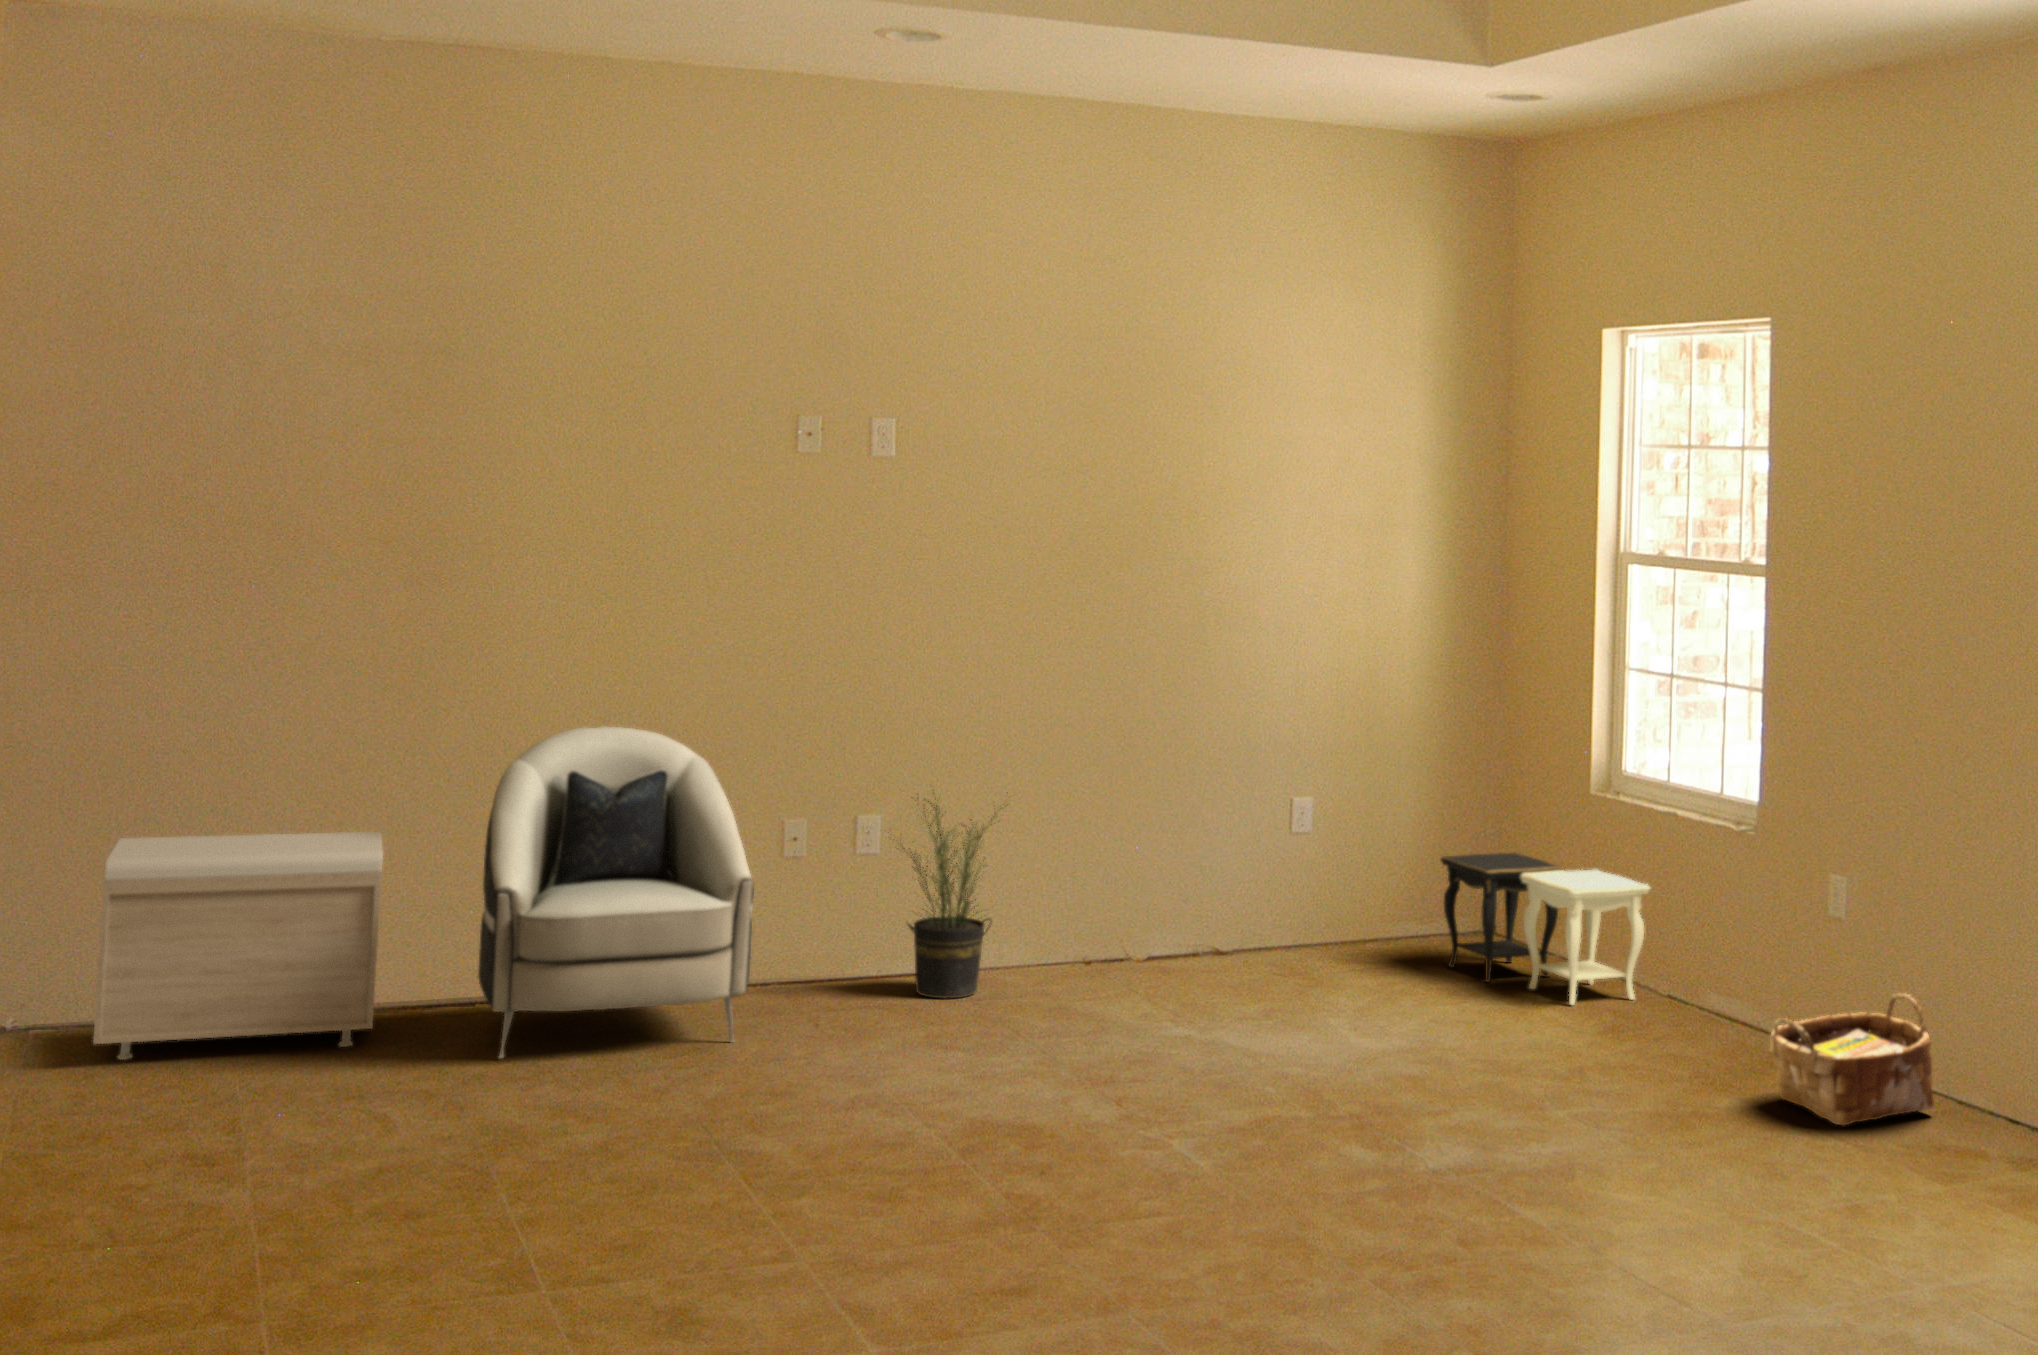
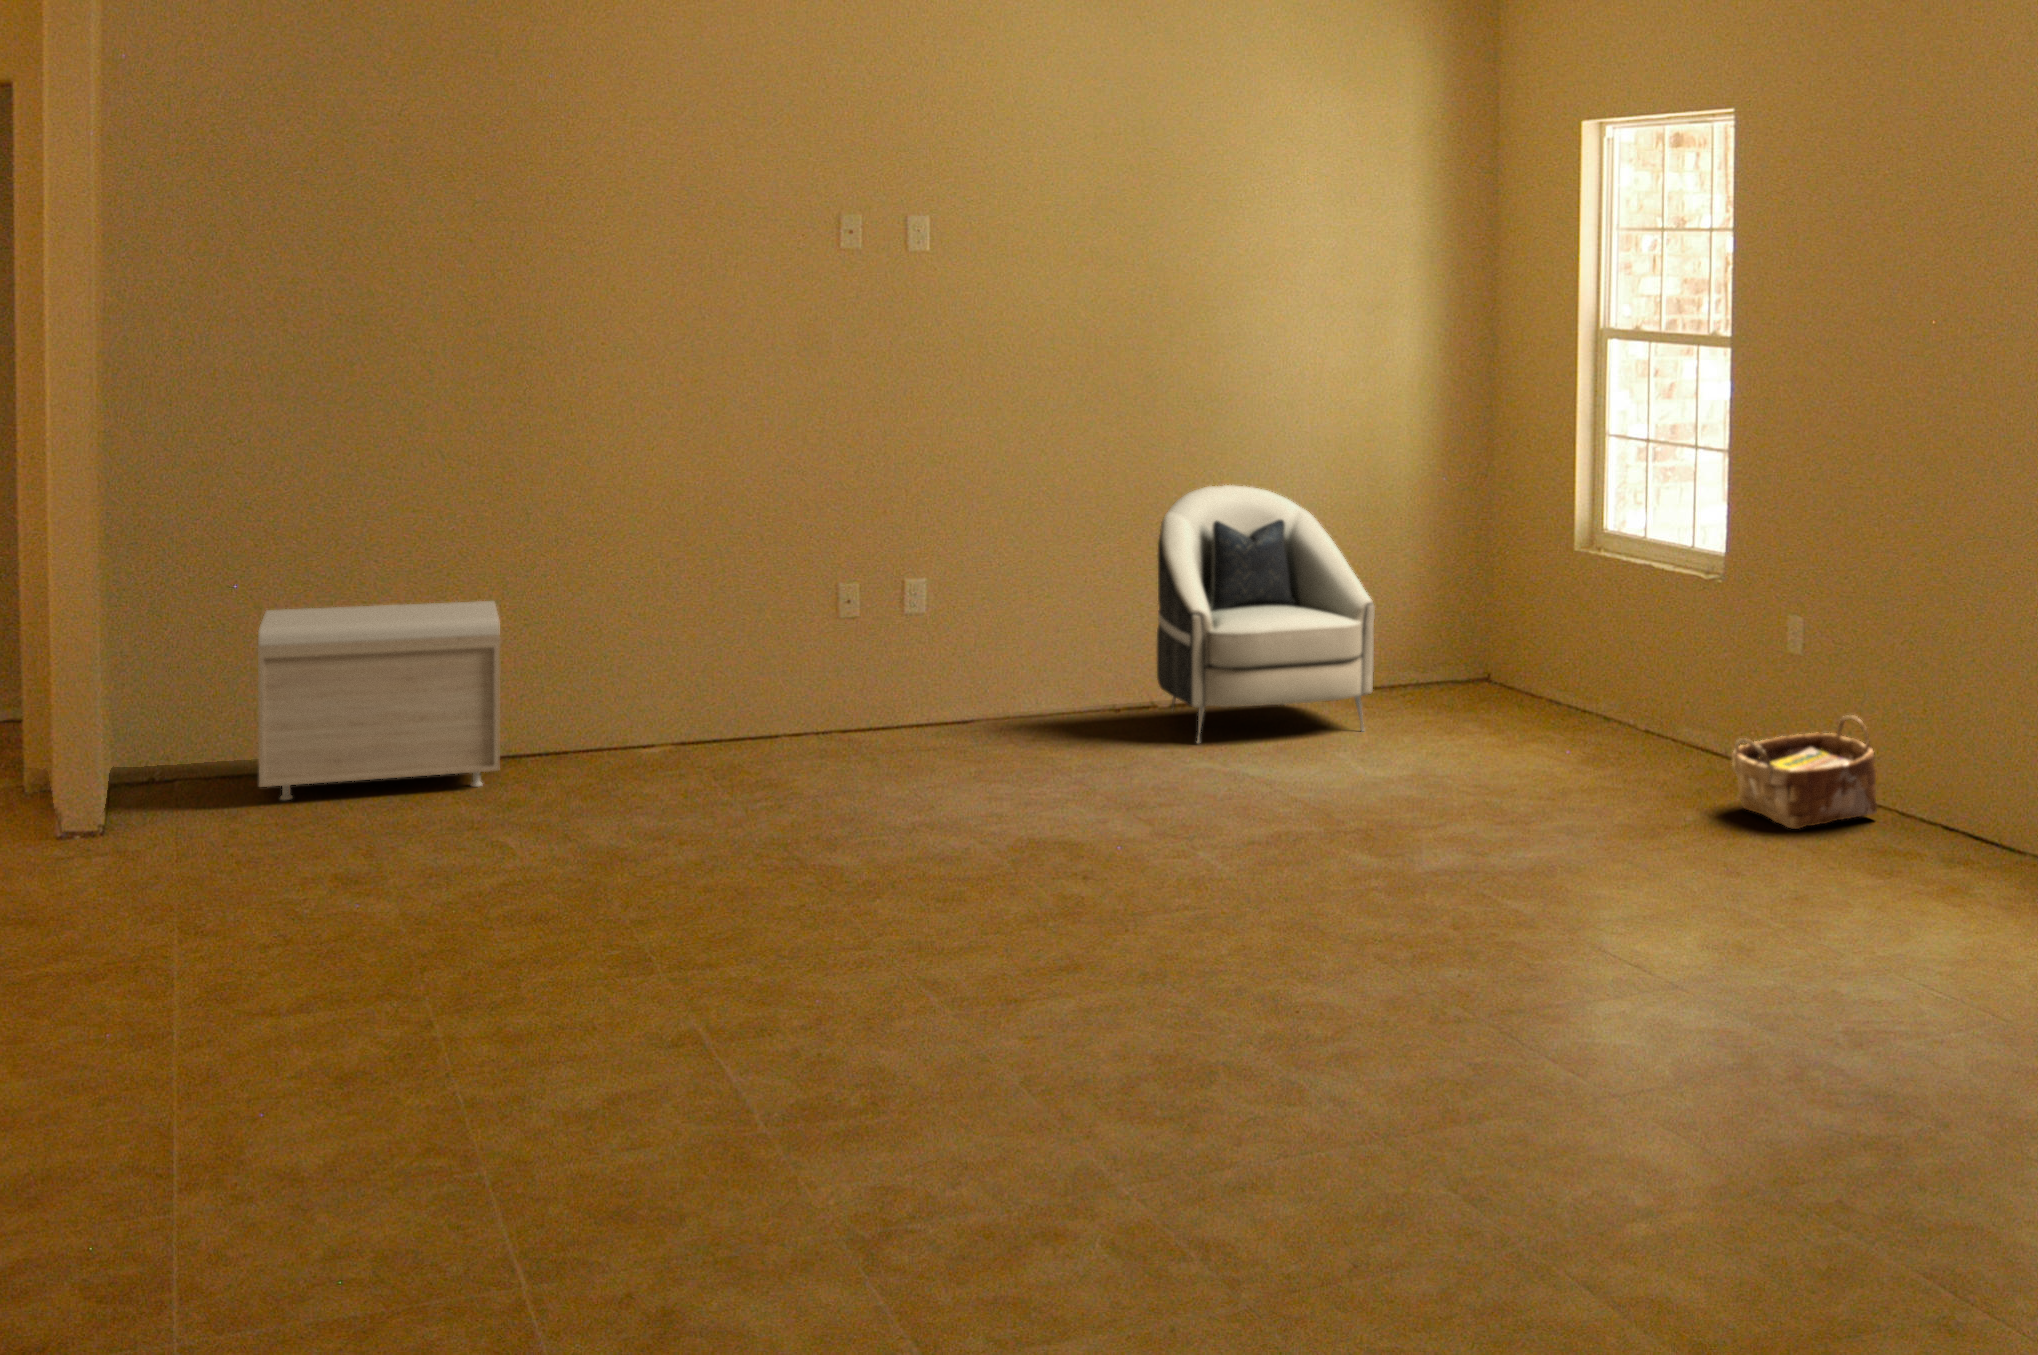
armchair: present [478,727,754,1058] -> present [1157,485,1375,743]
potted plant: present [890,786,1007,998] -> none [936,550,1060,739]
side table: present [1441,852,1650,1005] -> none [1440,603,1629,735]

